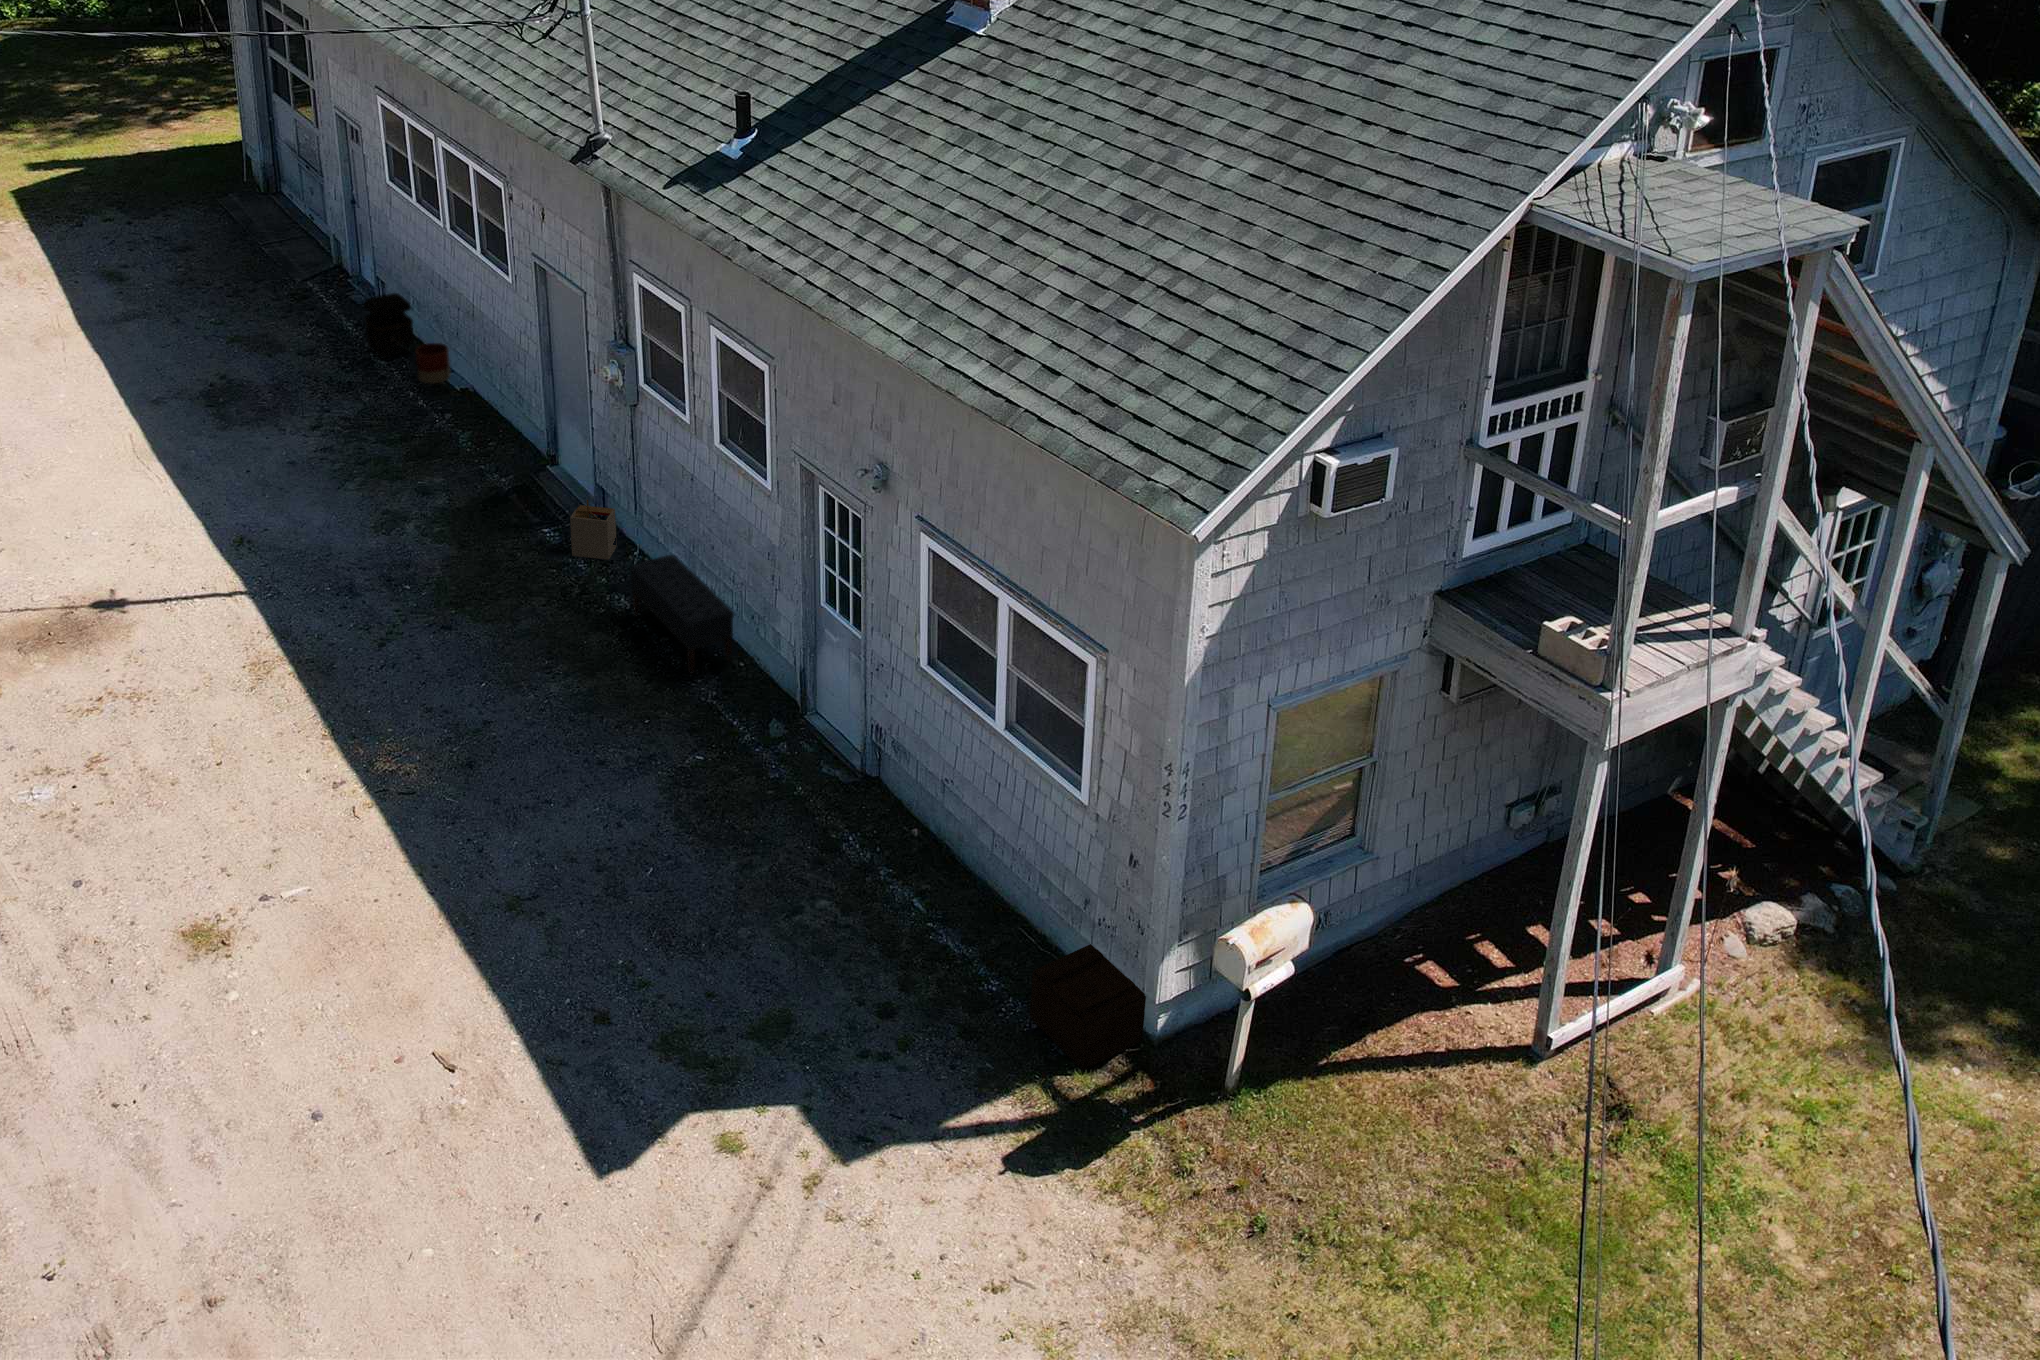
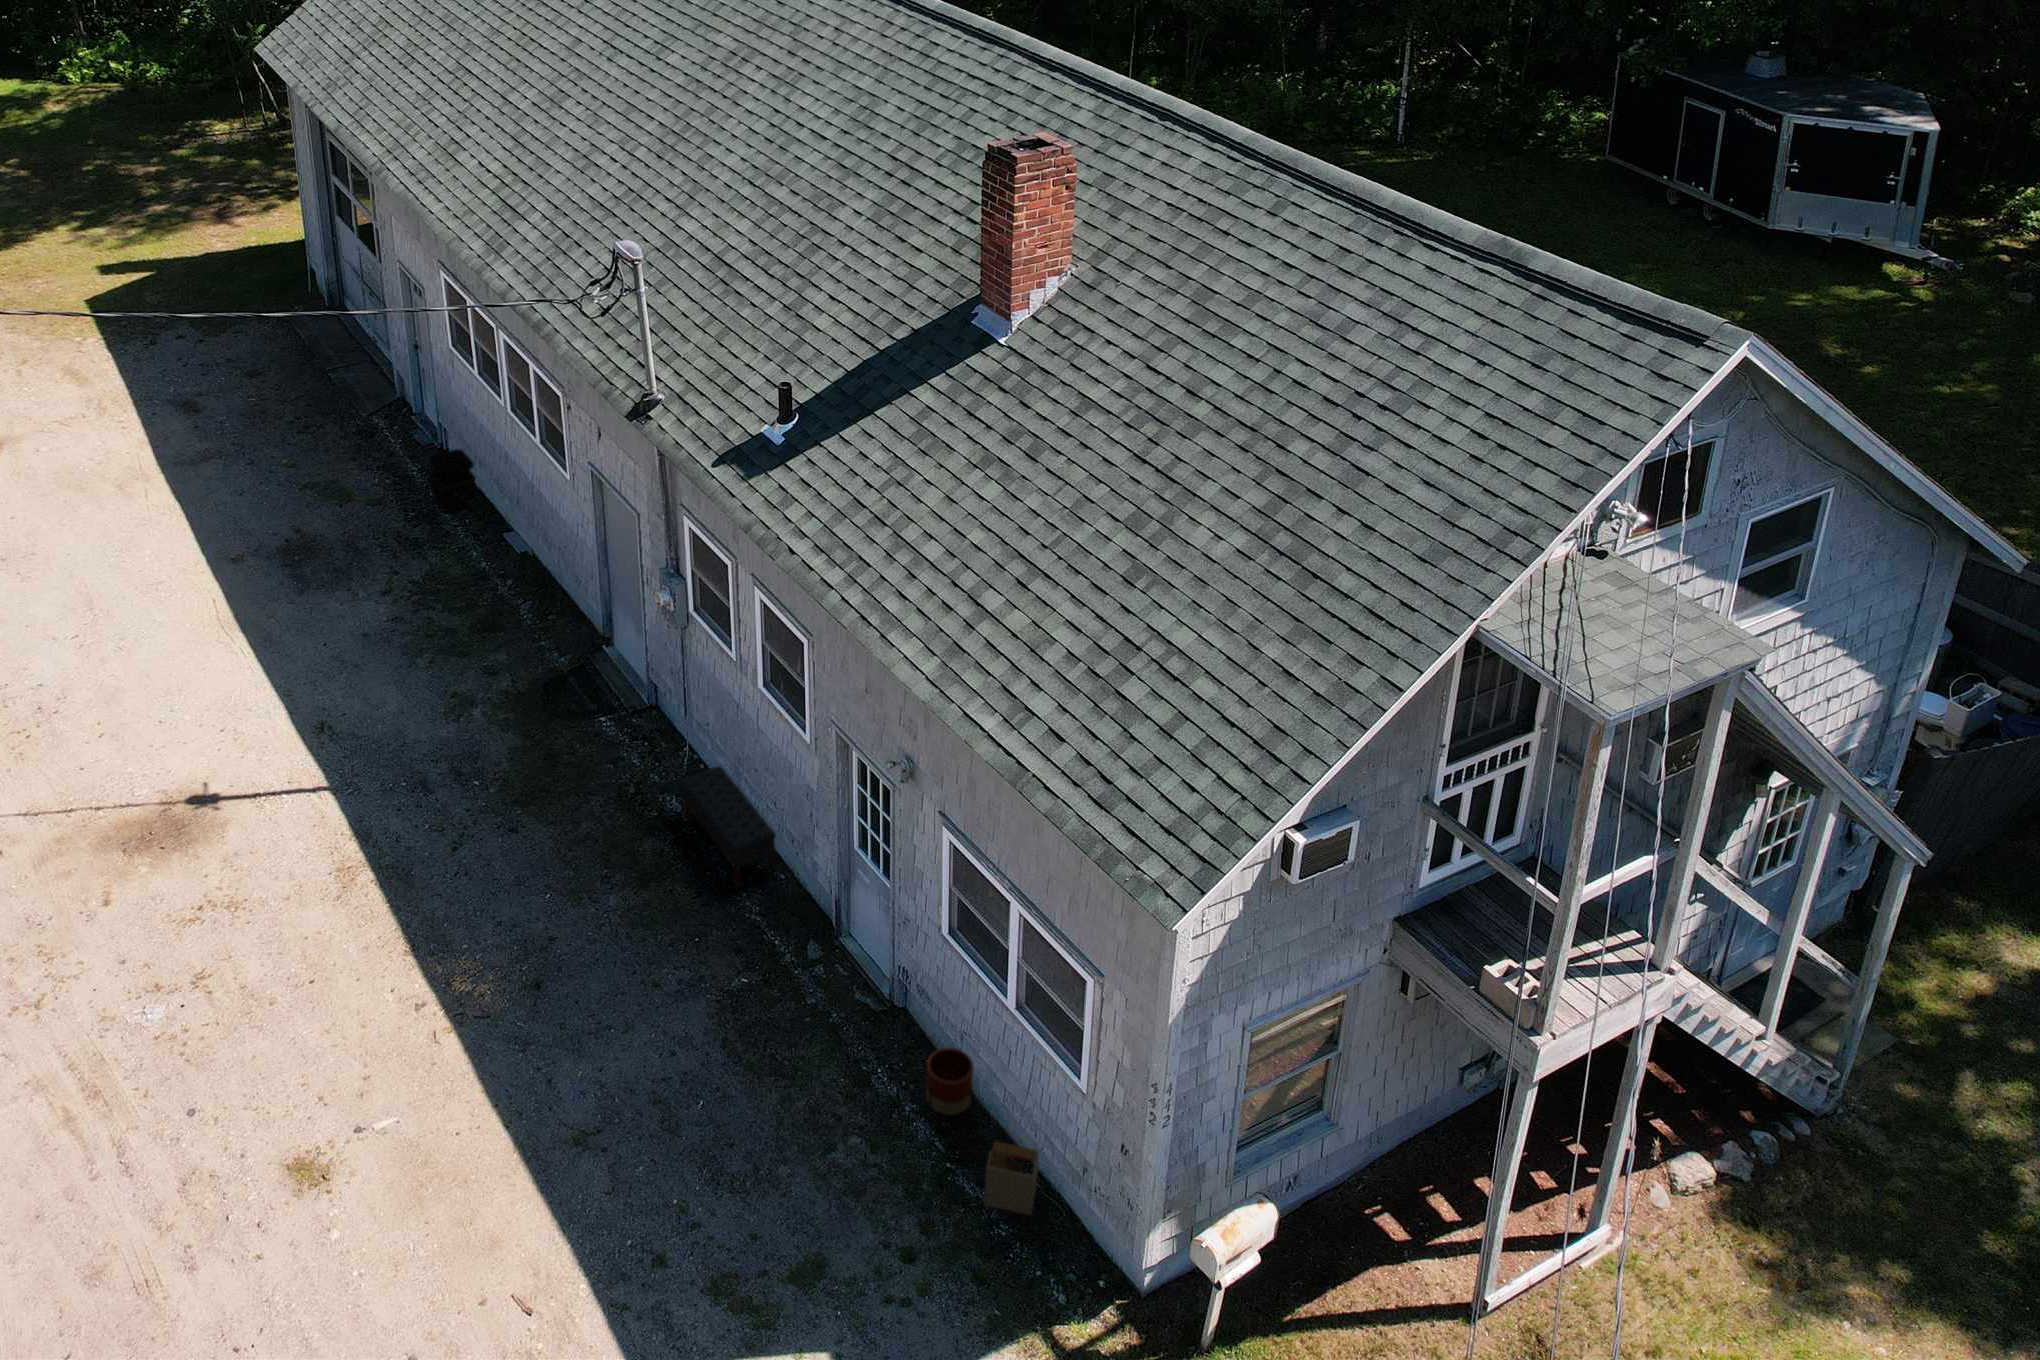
planter: present [416,343,451,383] -> present [926,1047,973,1115]
storage bin: present [570,500,617,560] -> present [984,1141,1039,1215]
wooden crate: present [1030,944,1146,1070] -> none [1033,1207,1134,1327]

